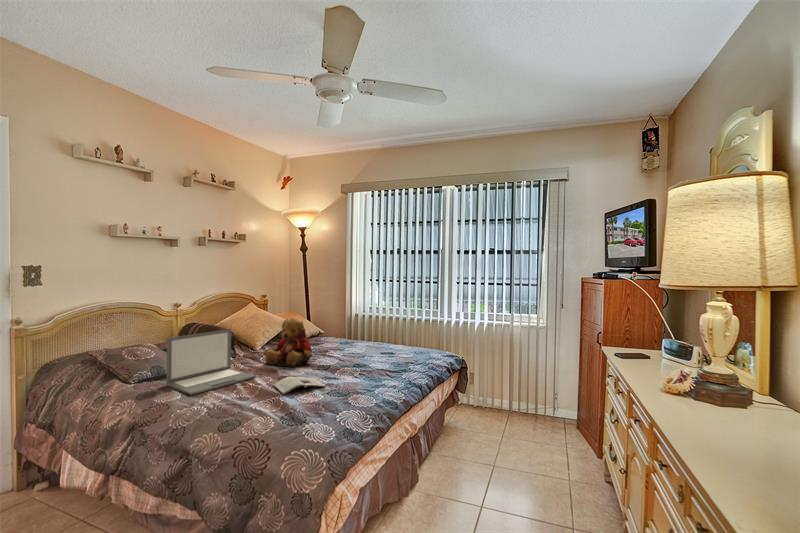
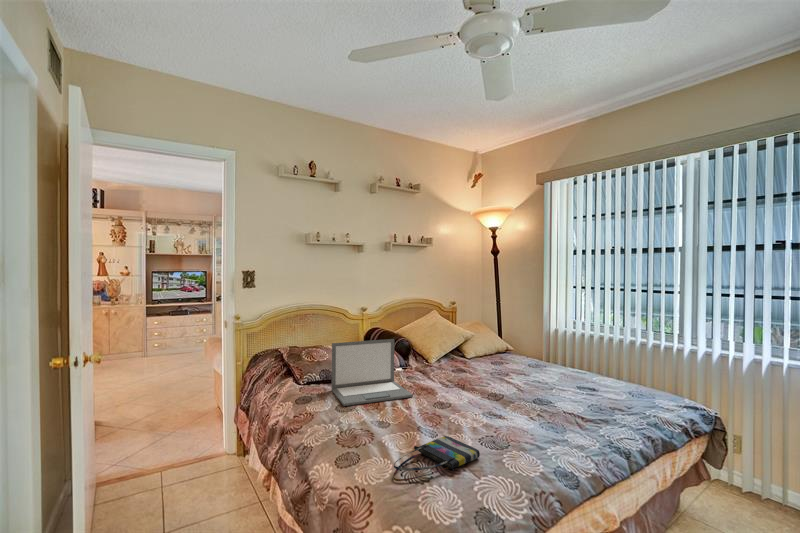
teddy bear: present [264,318,312,367] -> none [430,332,483,391]
magazine: present [274,376,325,394] -> none [425,403,484,426]
tote bag: none [274,397,333,434] -> present [393,436,480,481]

